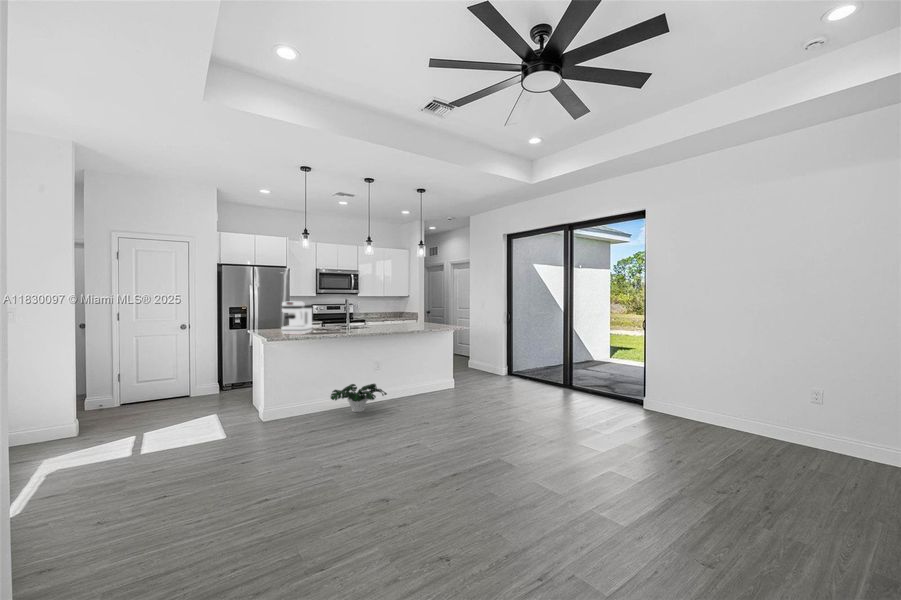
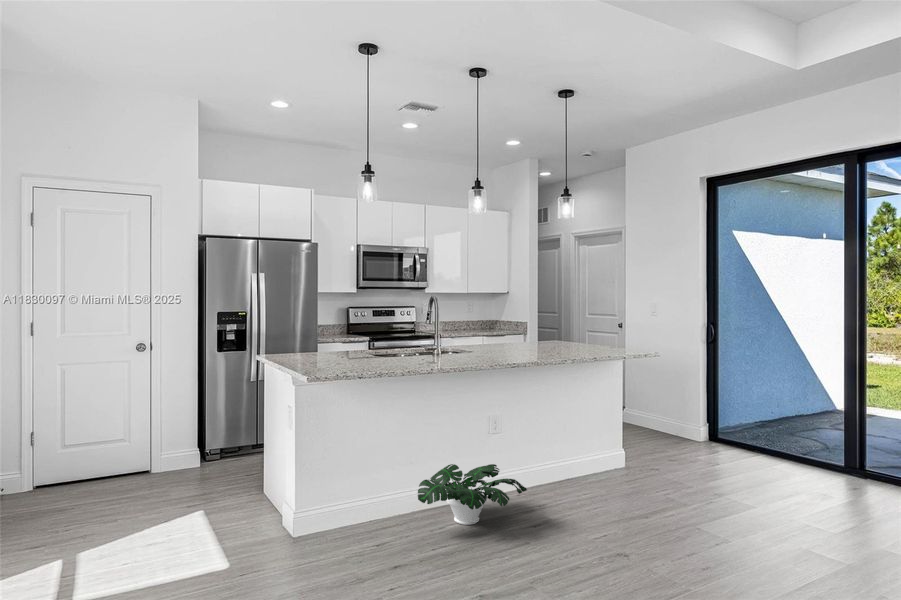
coffee maker: present [281,302,312,334] -> none [322,302,379,368]

